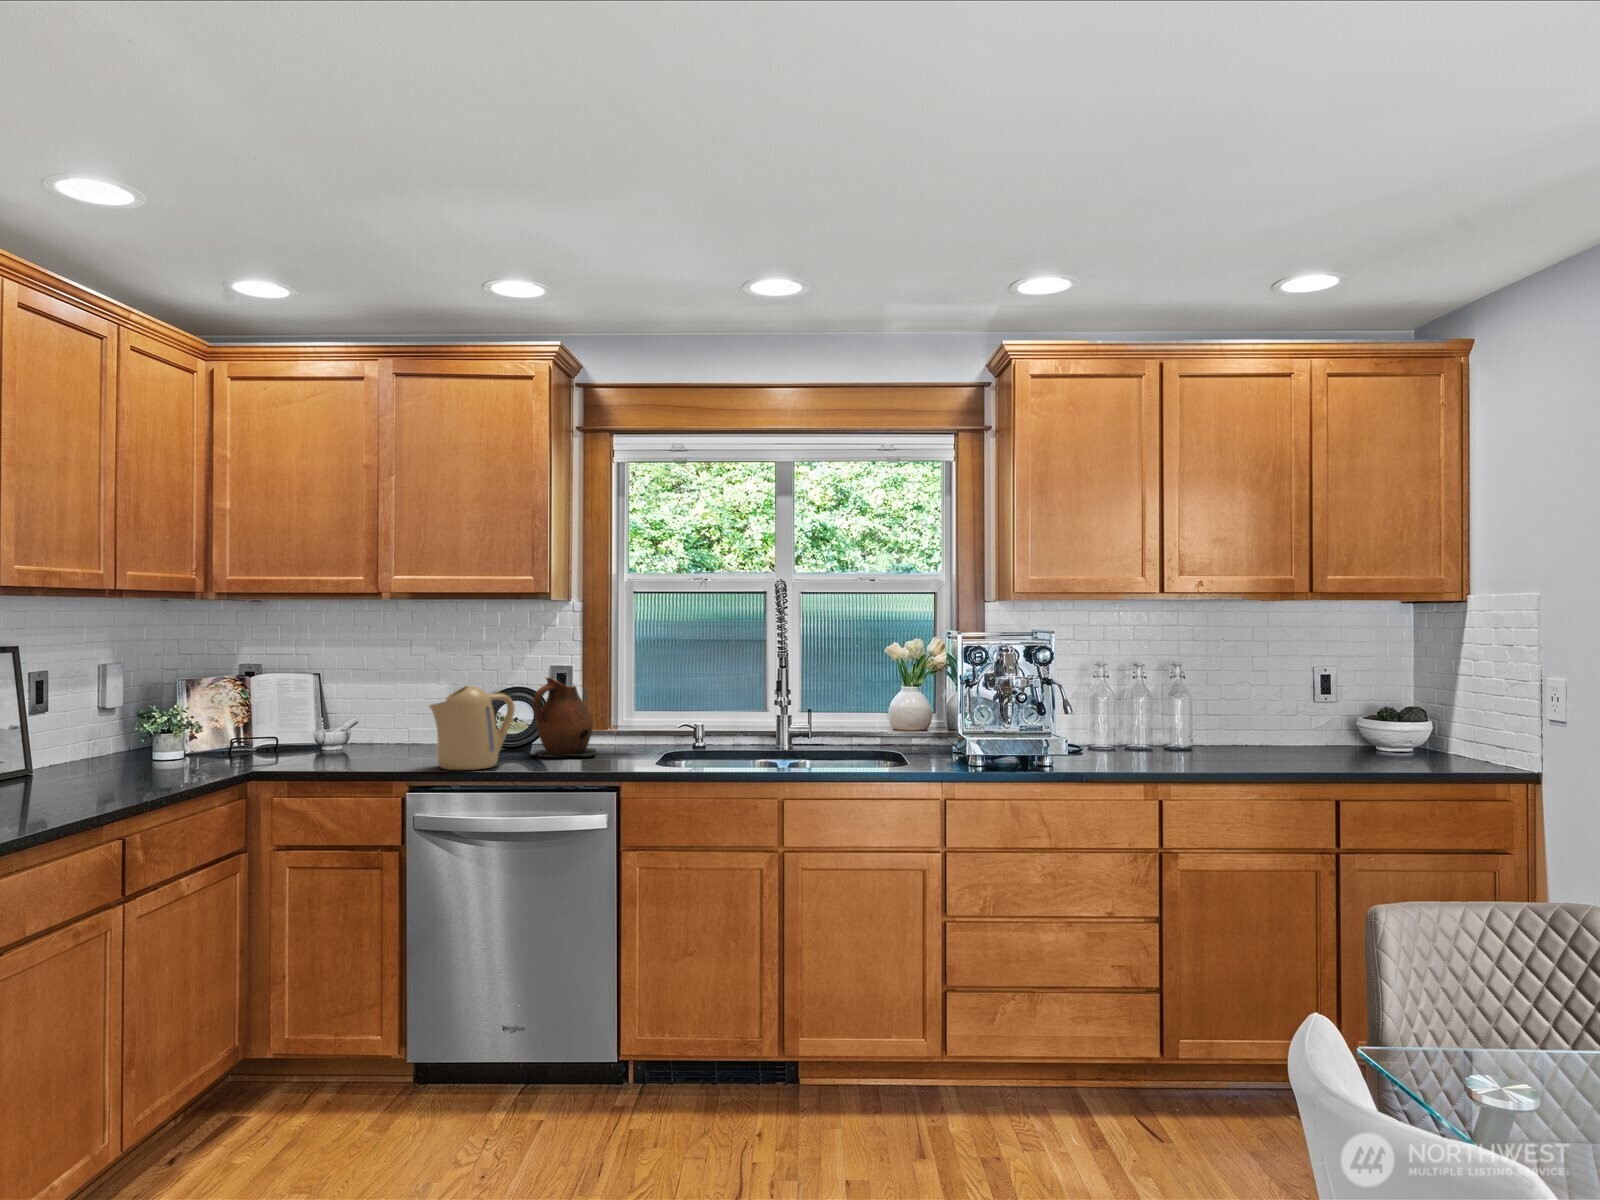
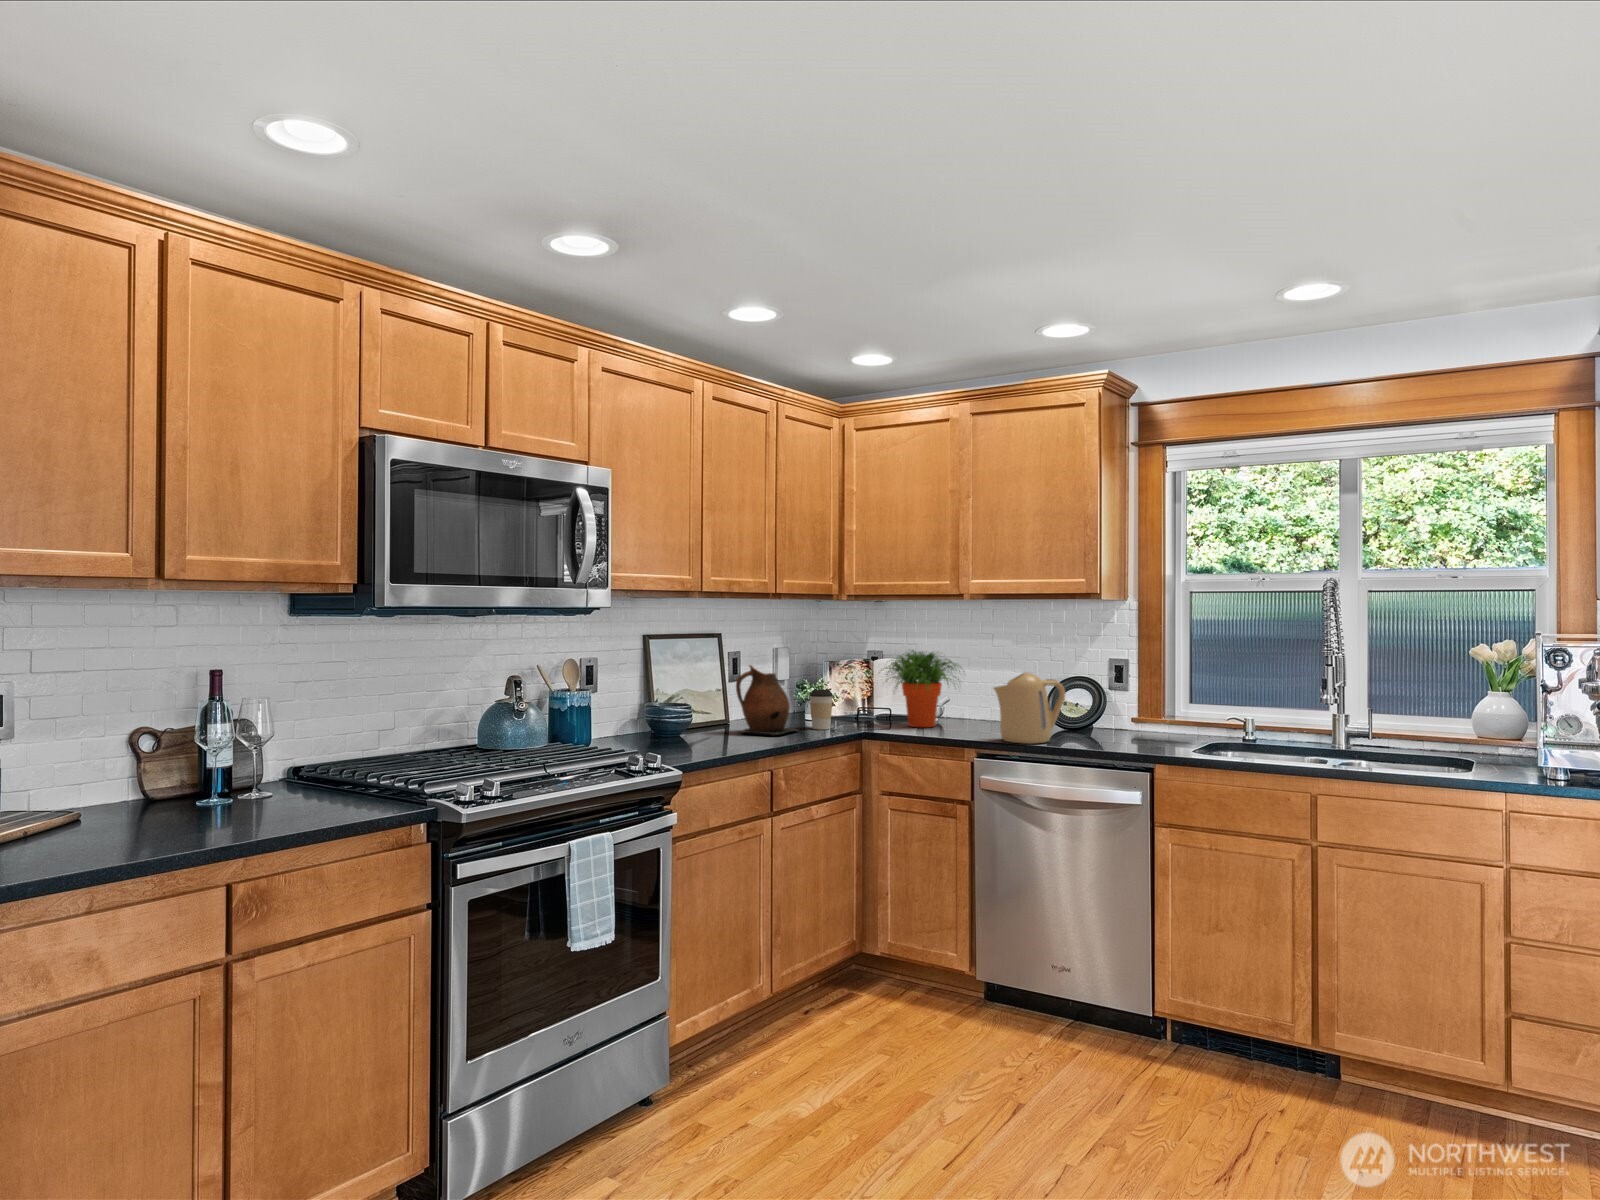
potted plant: none [263,662,384,759] -> present [886,650,964,727]
ceramic pitcher: present [533,677,596,757] -> present [736,665,797,735]
coffee cup: none [166,717,202,772] -> present [809,689,833,729]

